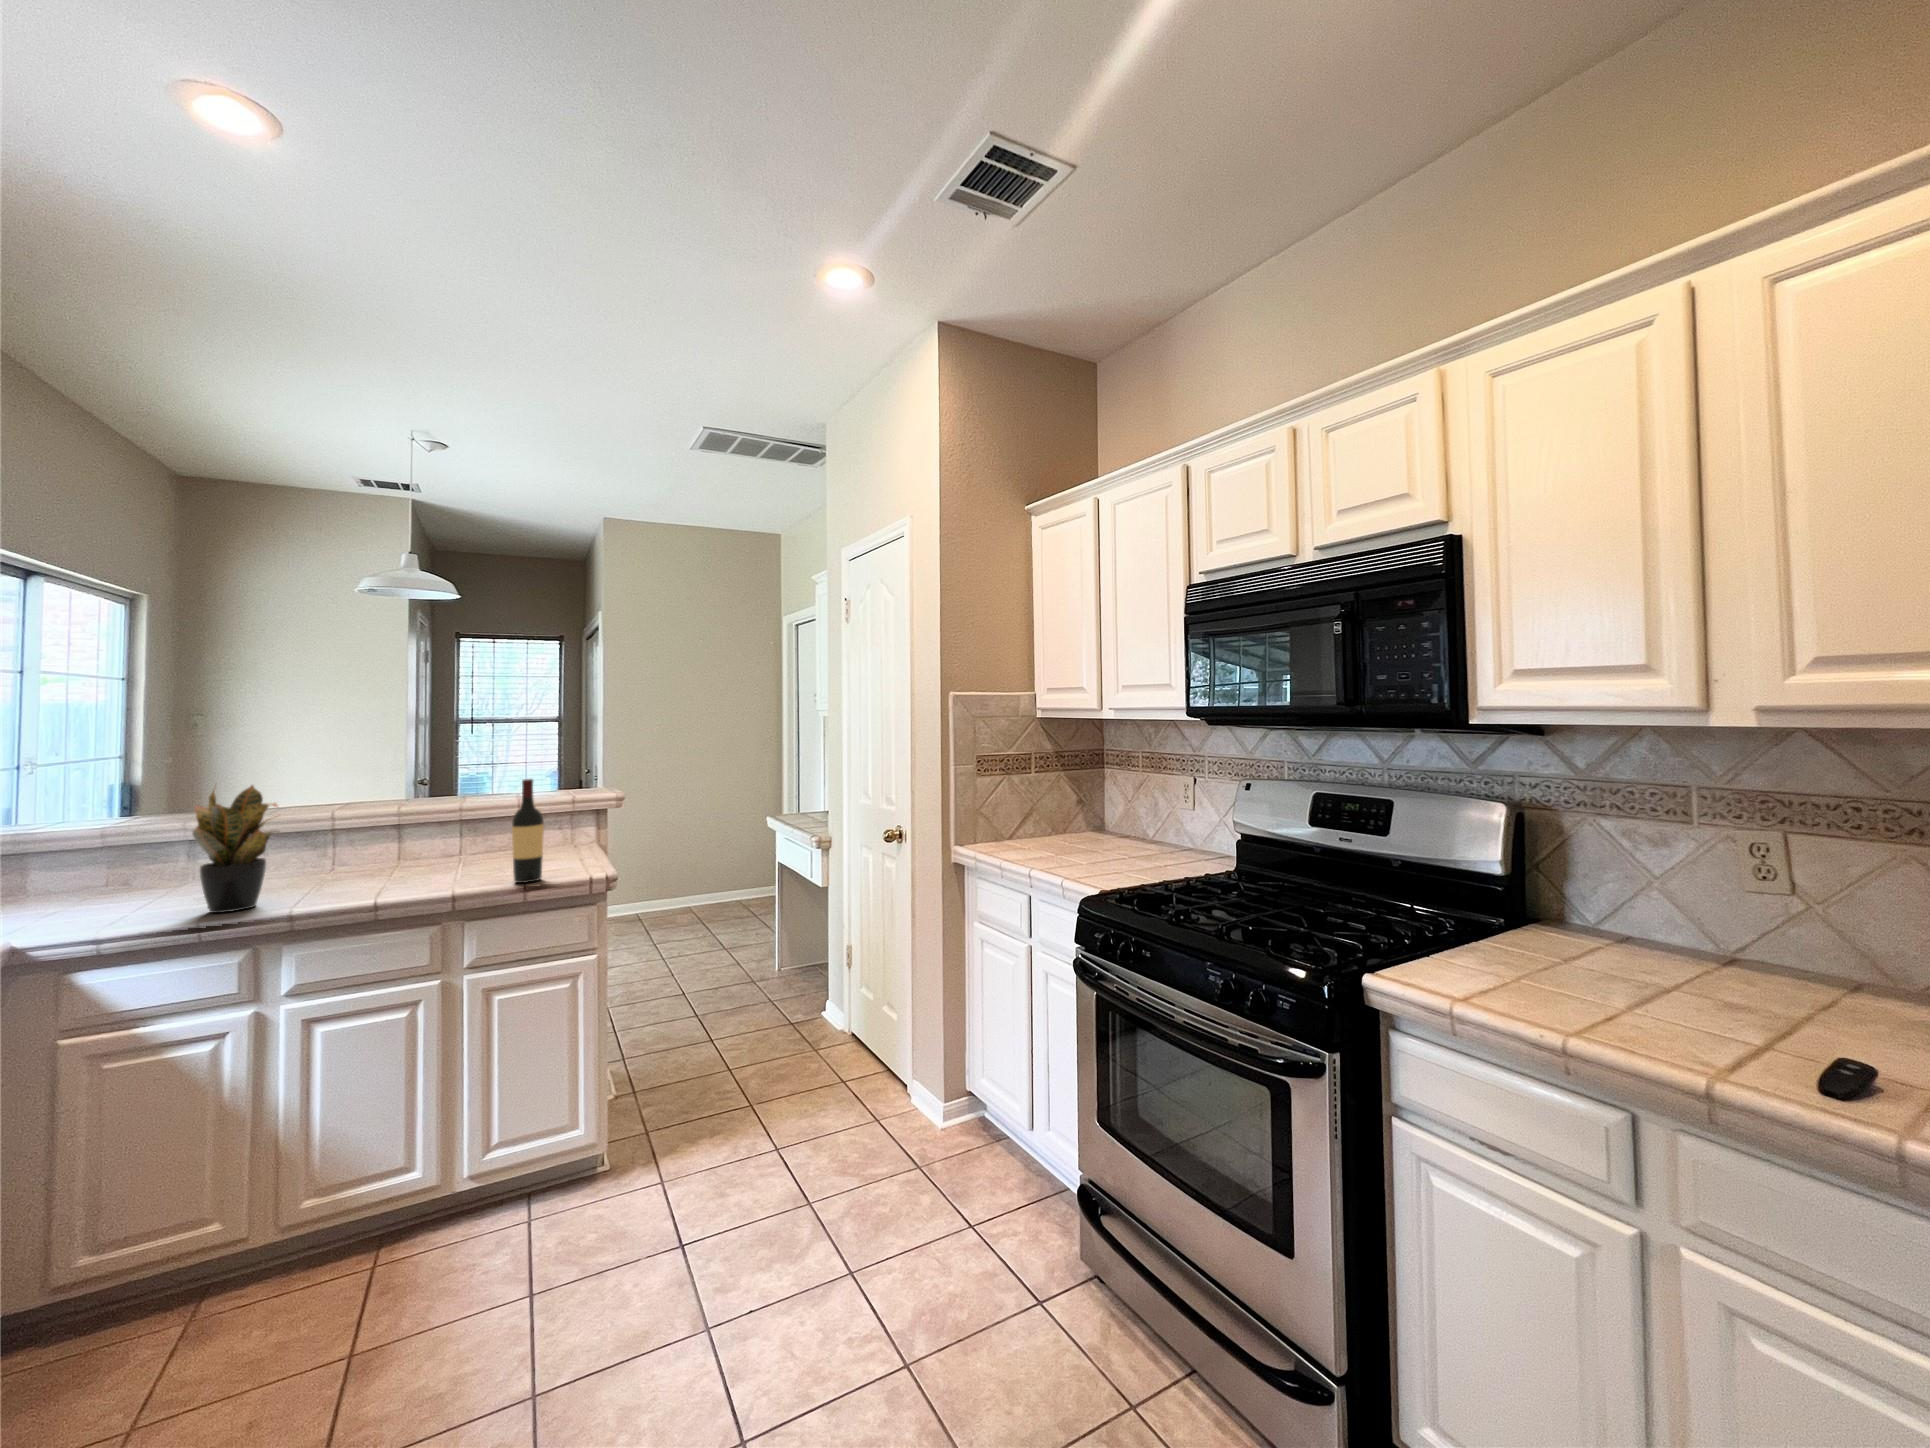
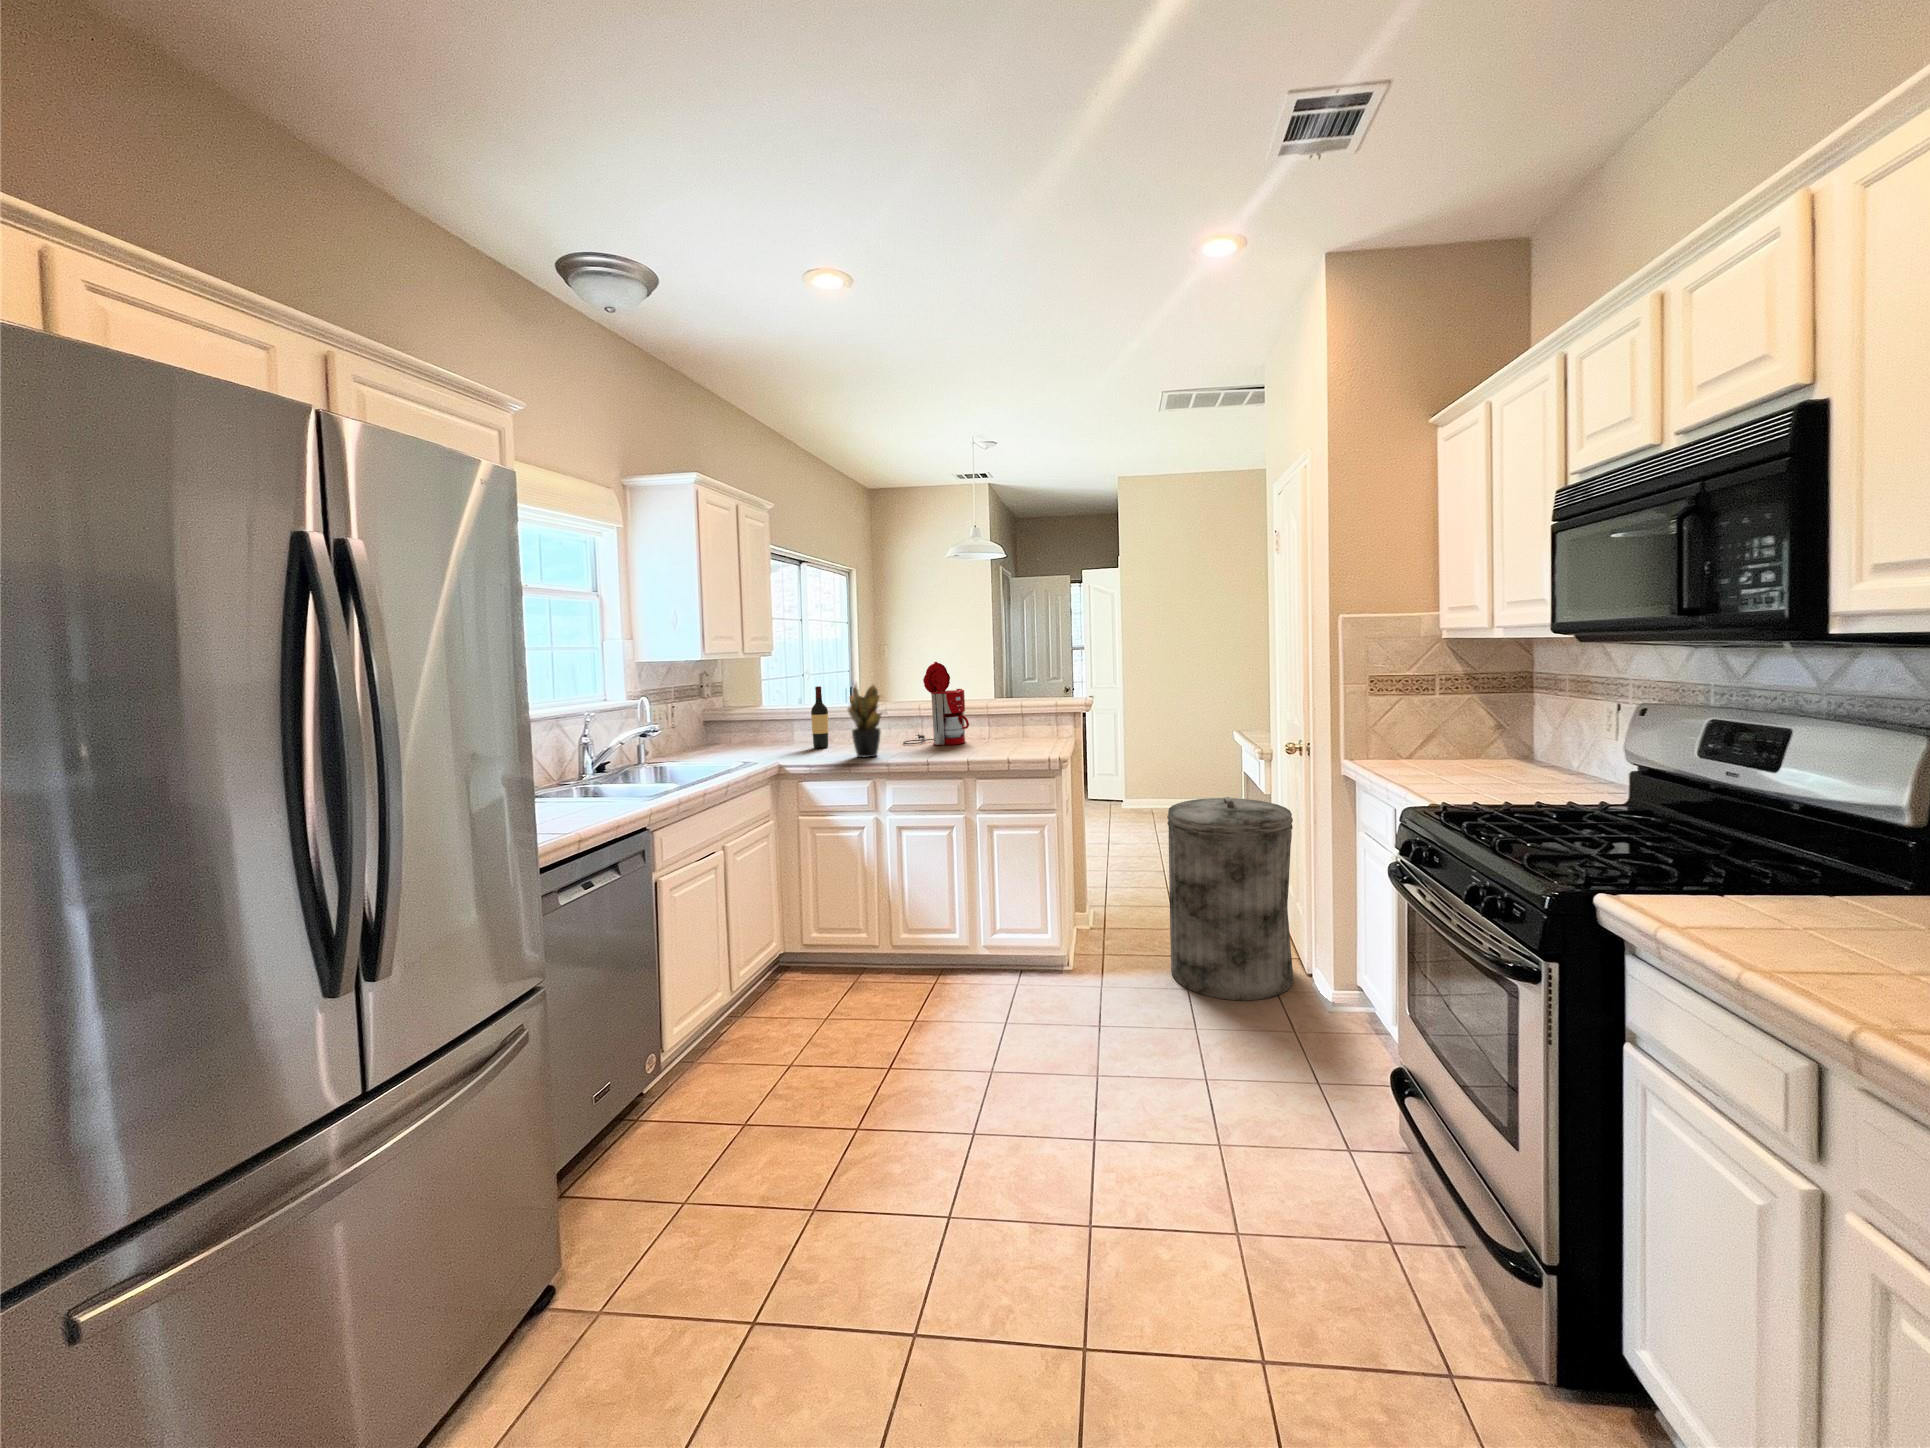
coffee maker: none [298,745,432,878] -> present [903,662,969,745]
wine bottle: present [512,779,544,883] -> present [811,686,828,748]
trash can: none [746,897,891,1147] -> present [1167,797,1293,1001]

